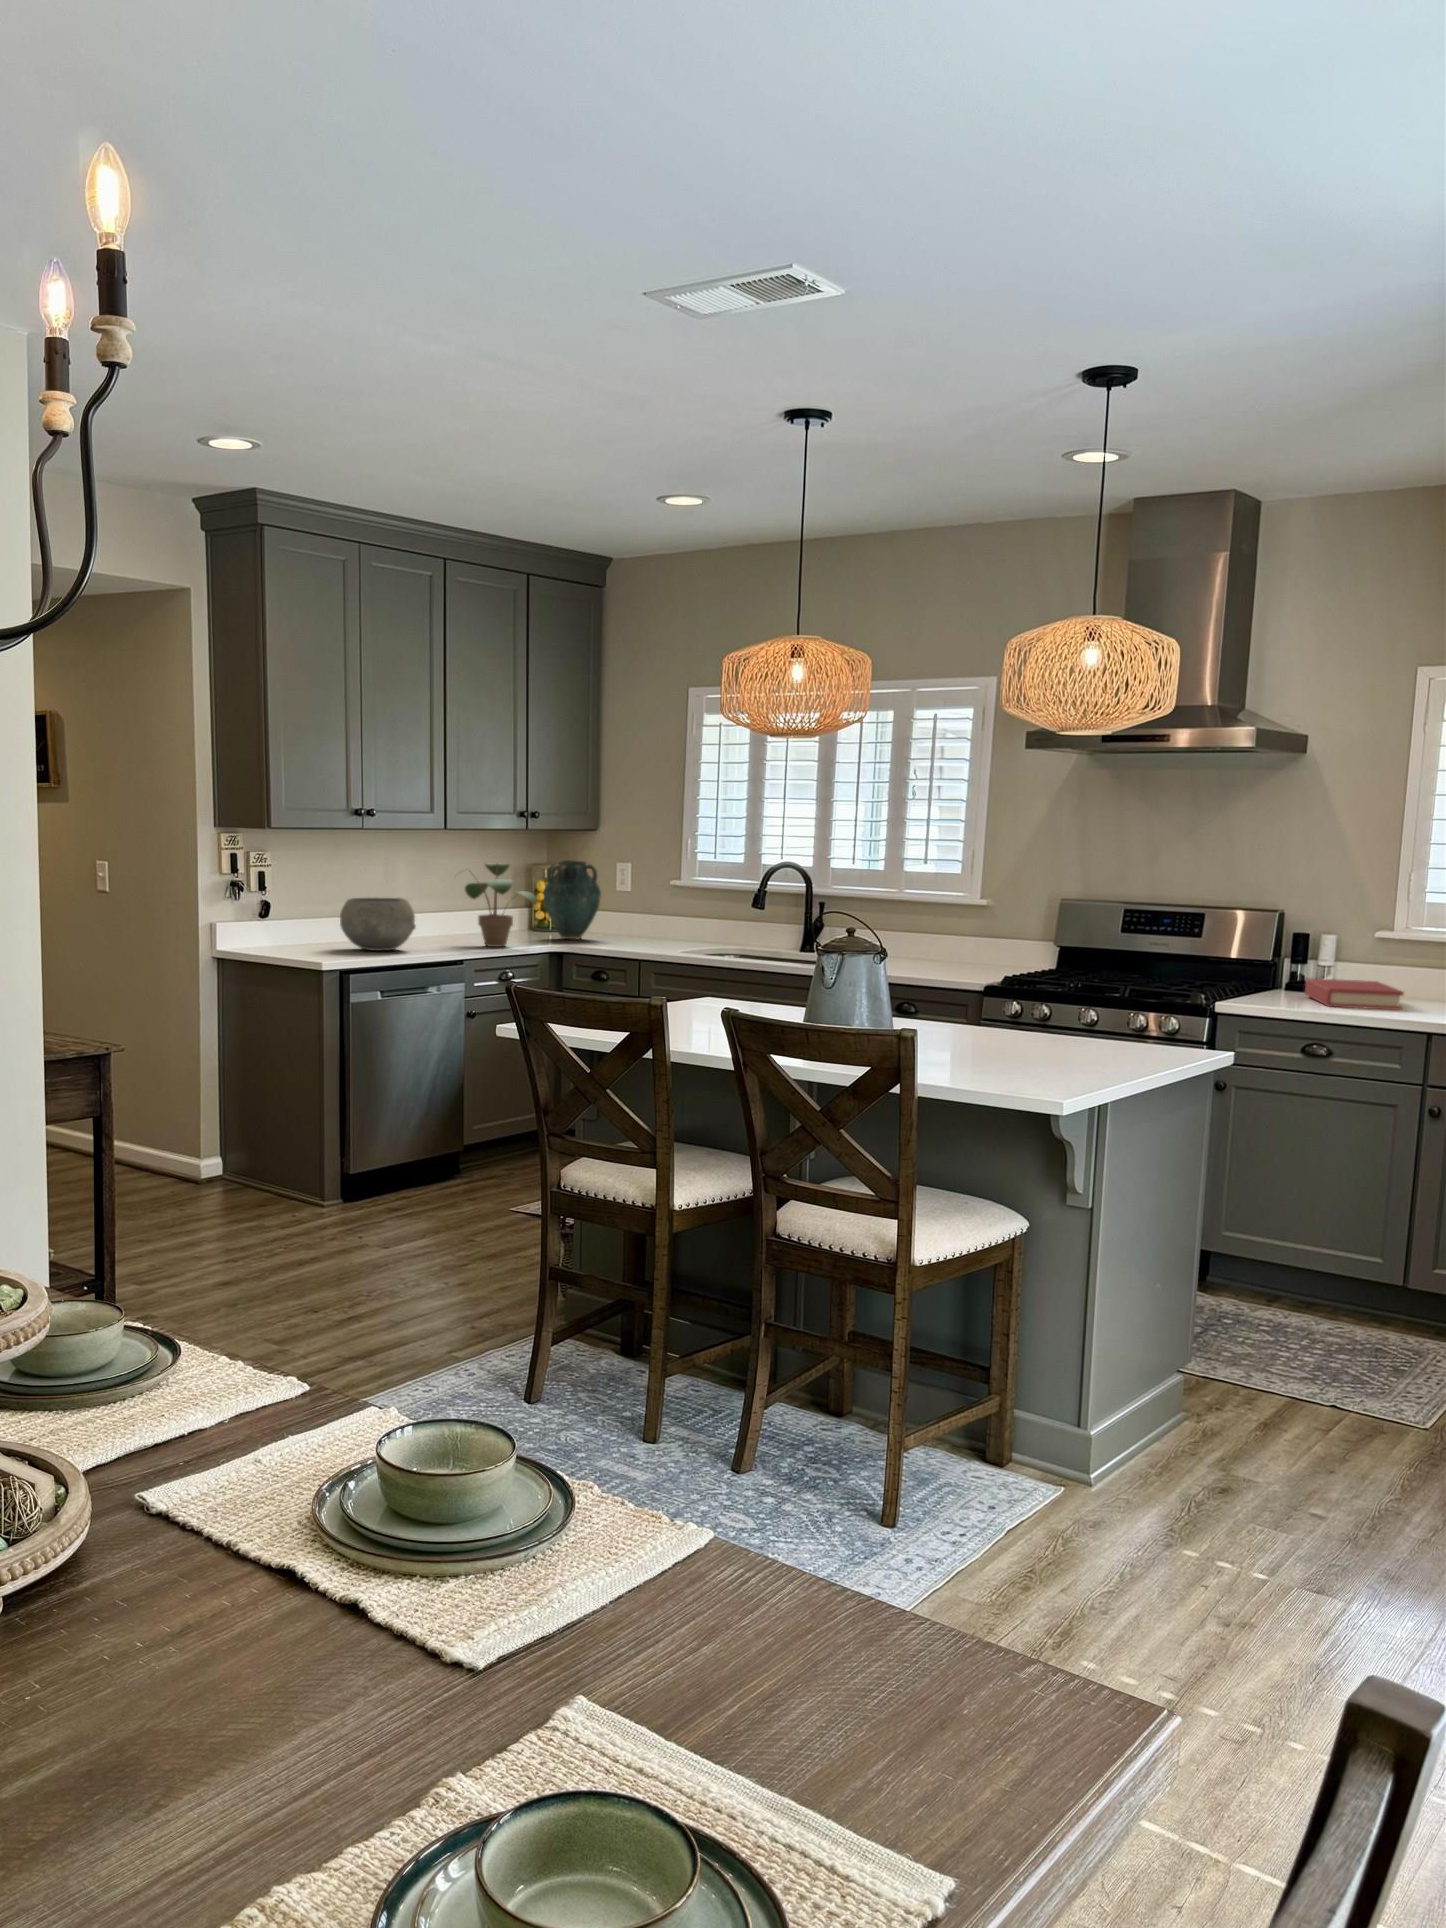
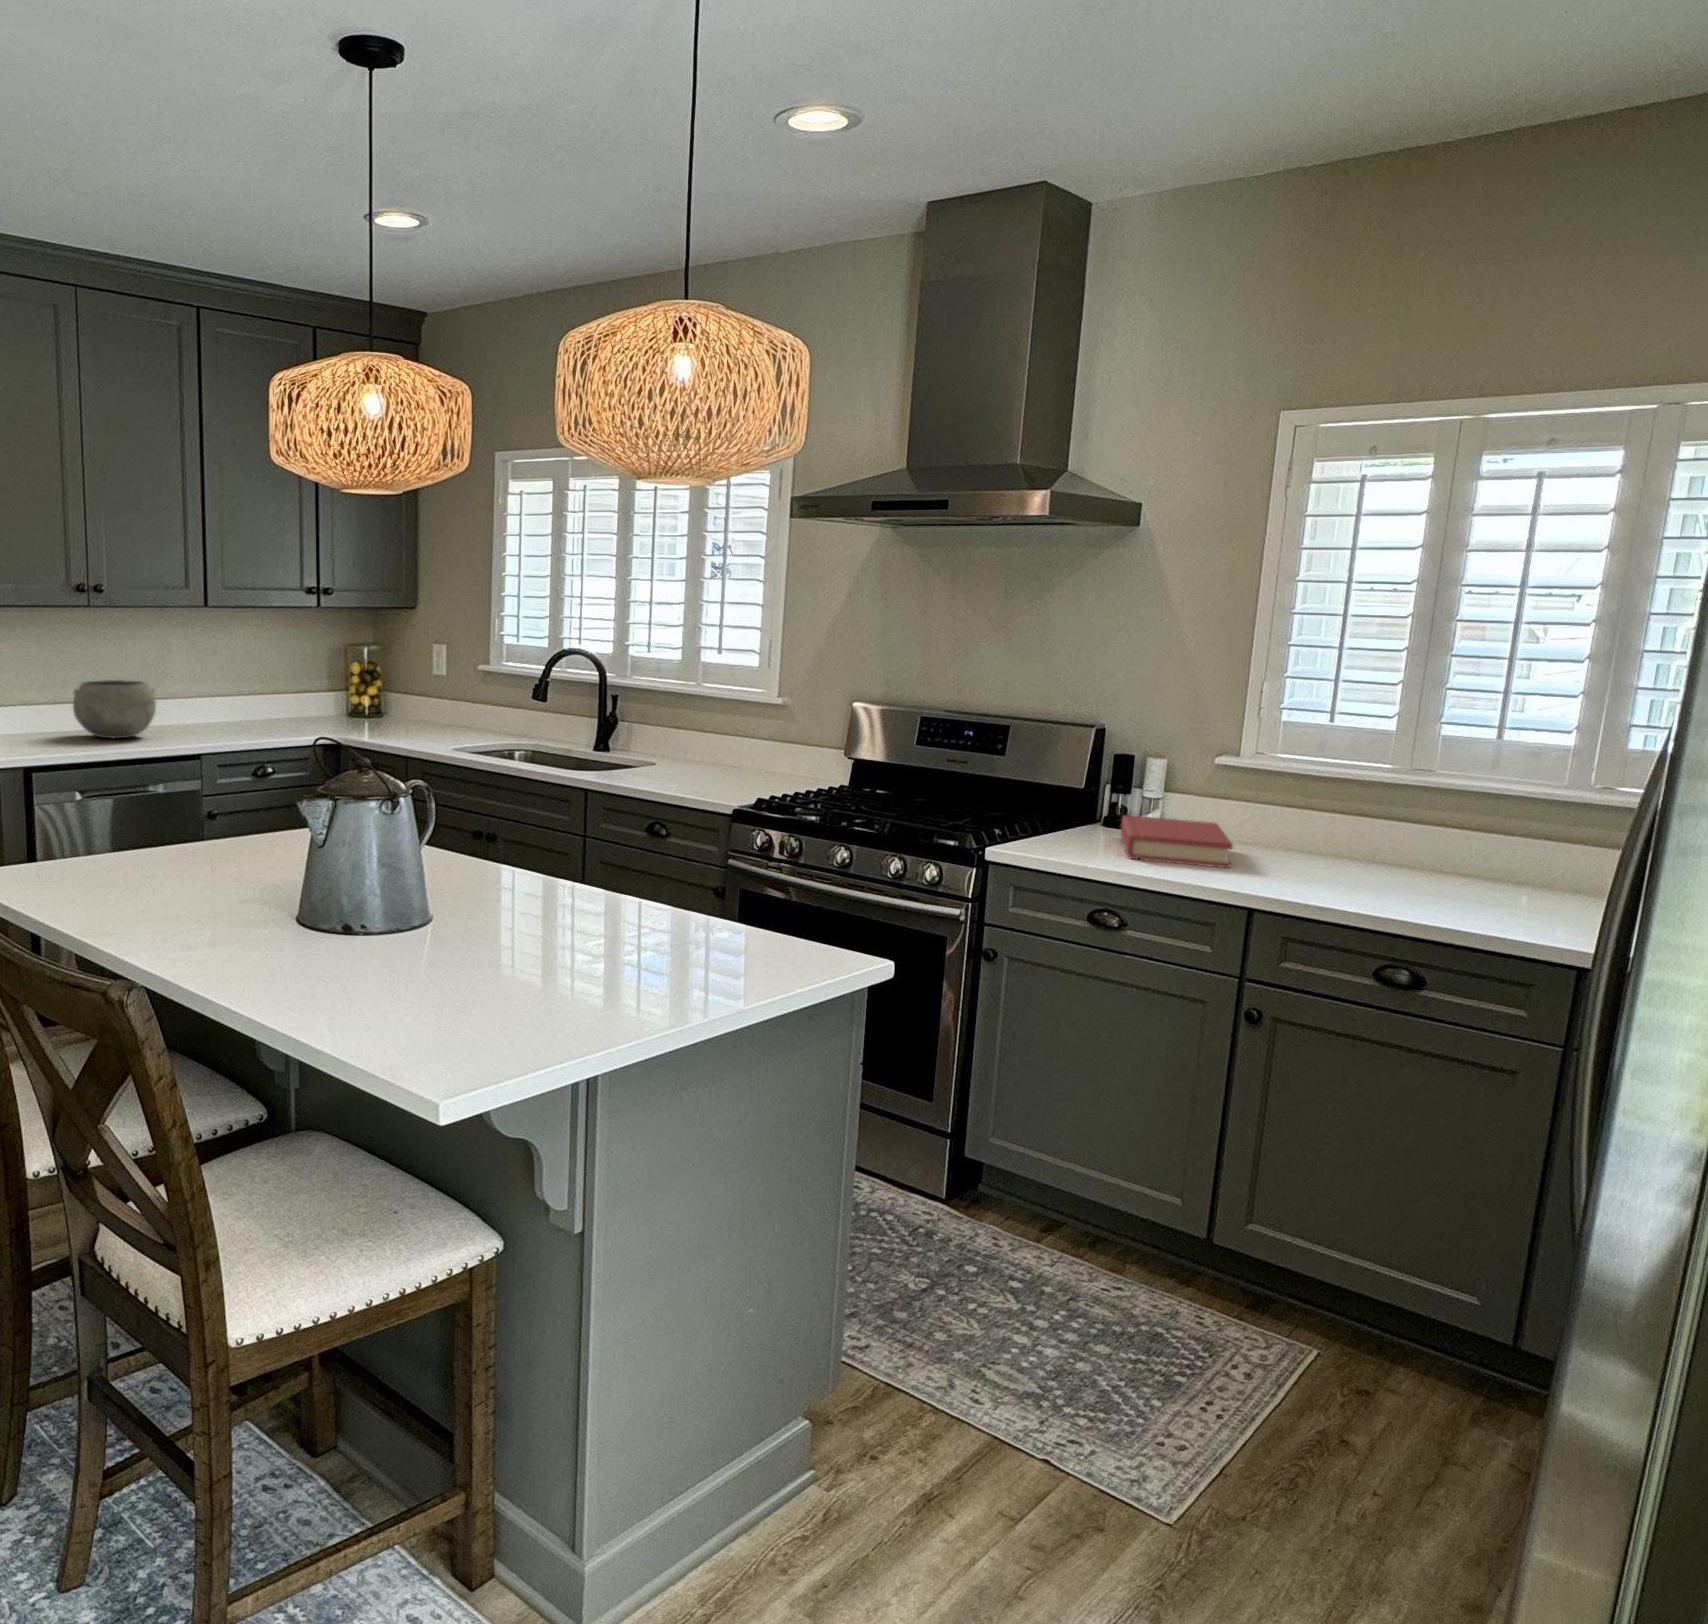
vase: present [544,860,601,939] -> none [343,641,404,726]
potted plant: present [465,864,537,947] -> none [215,643,301,735]

